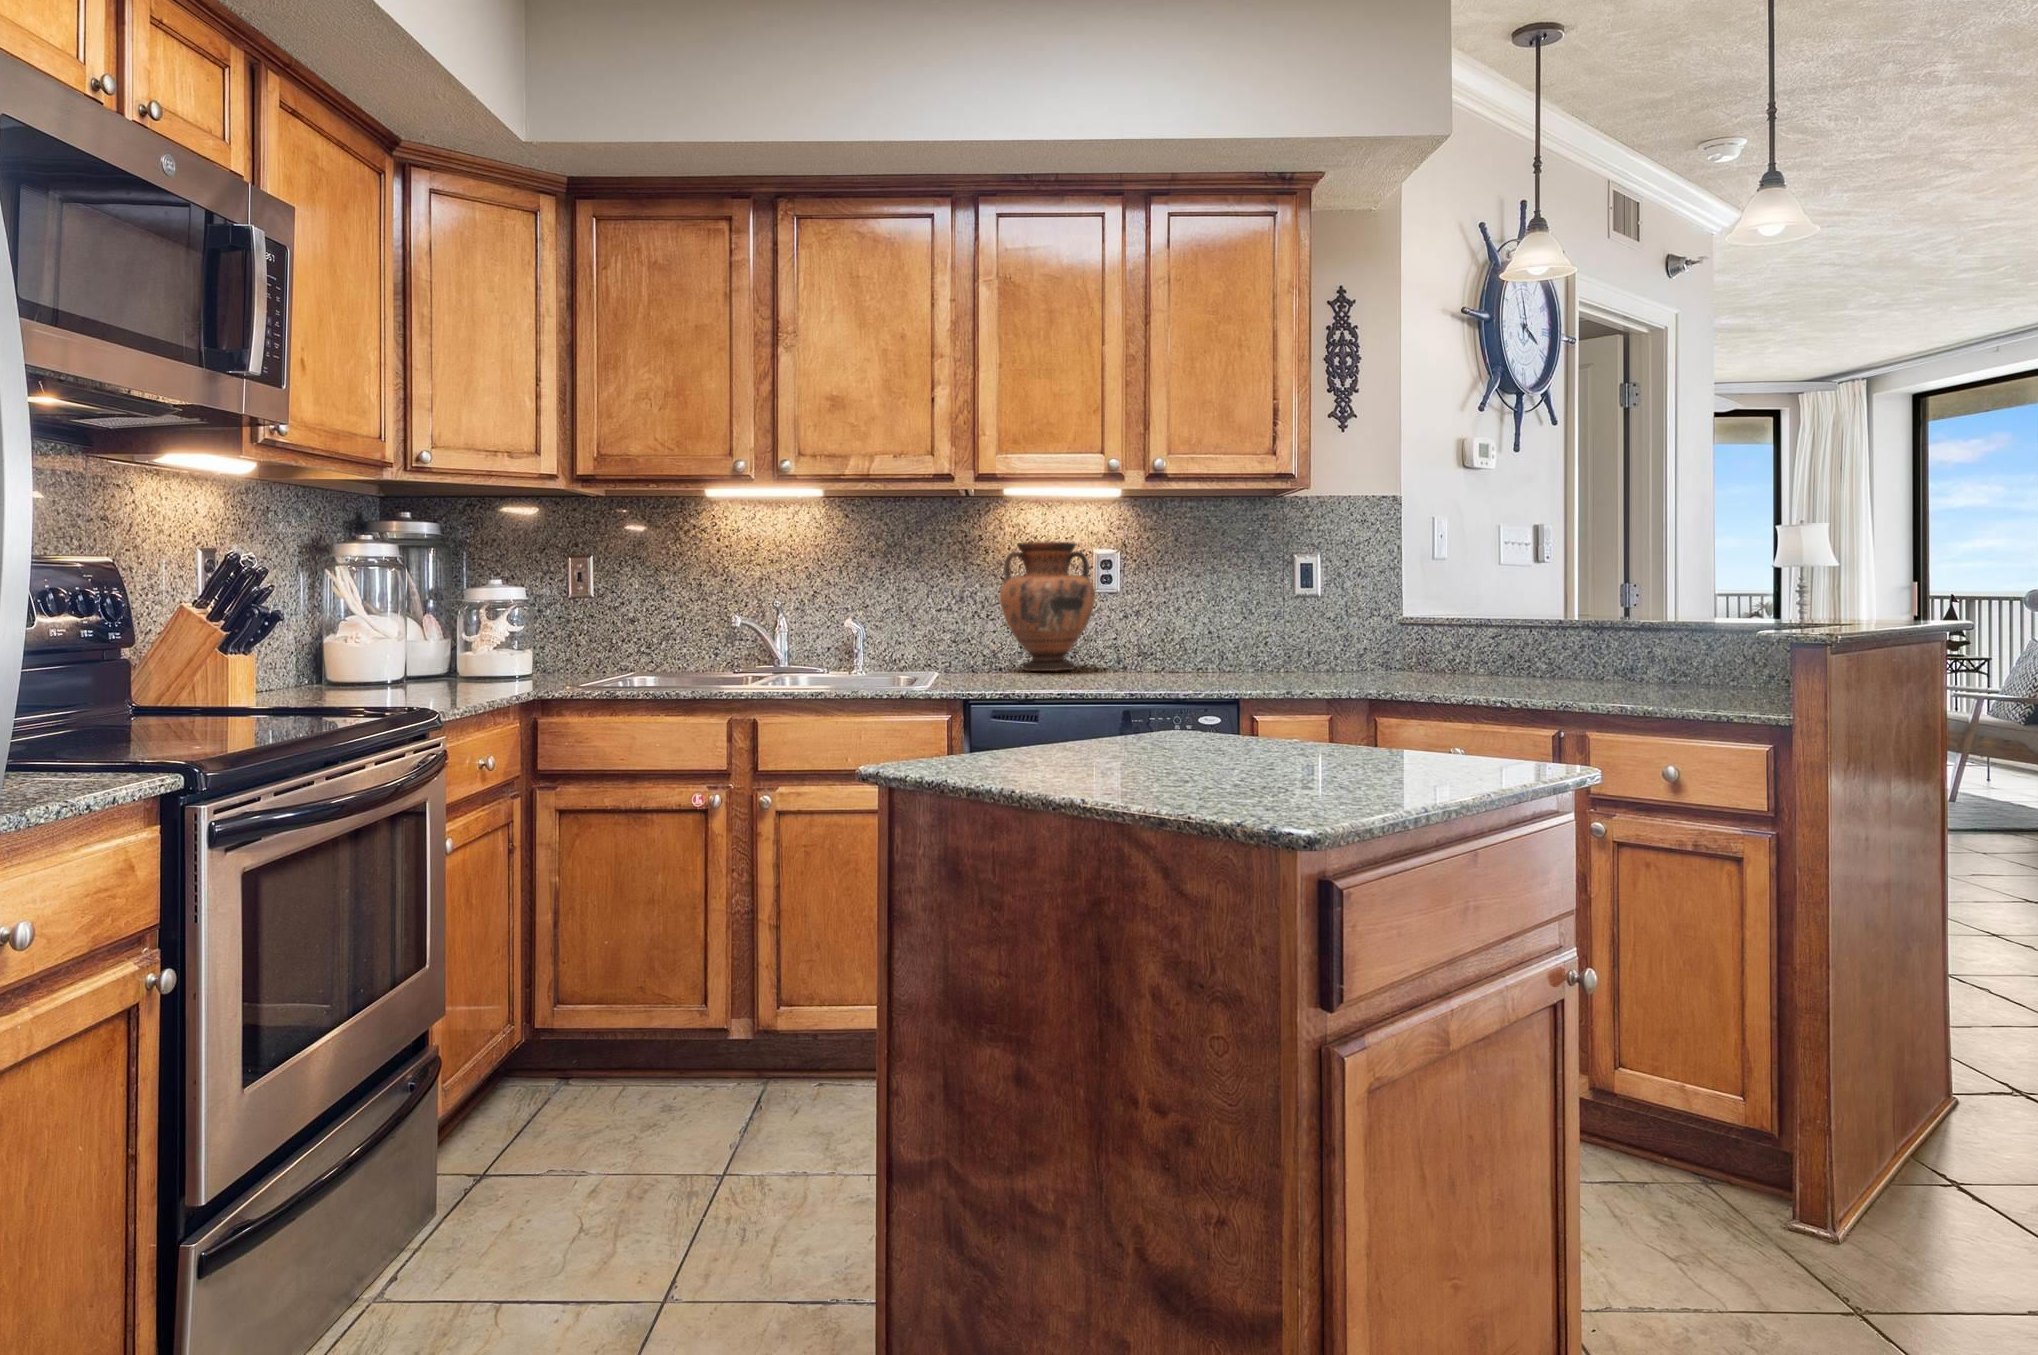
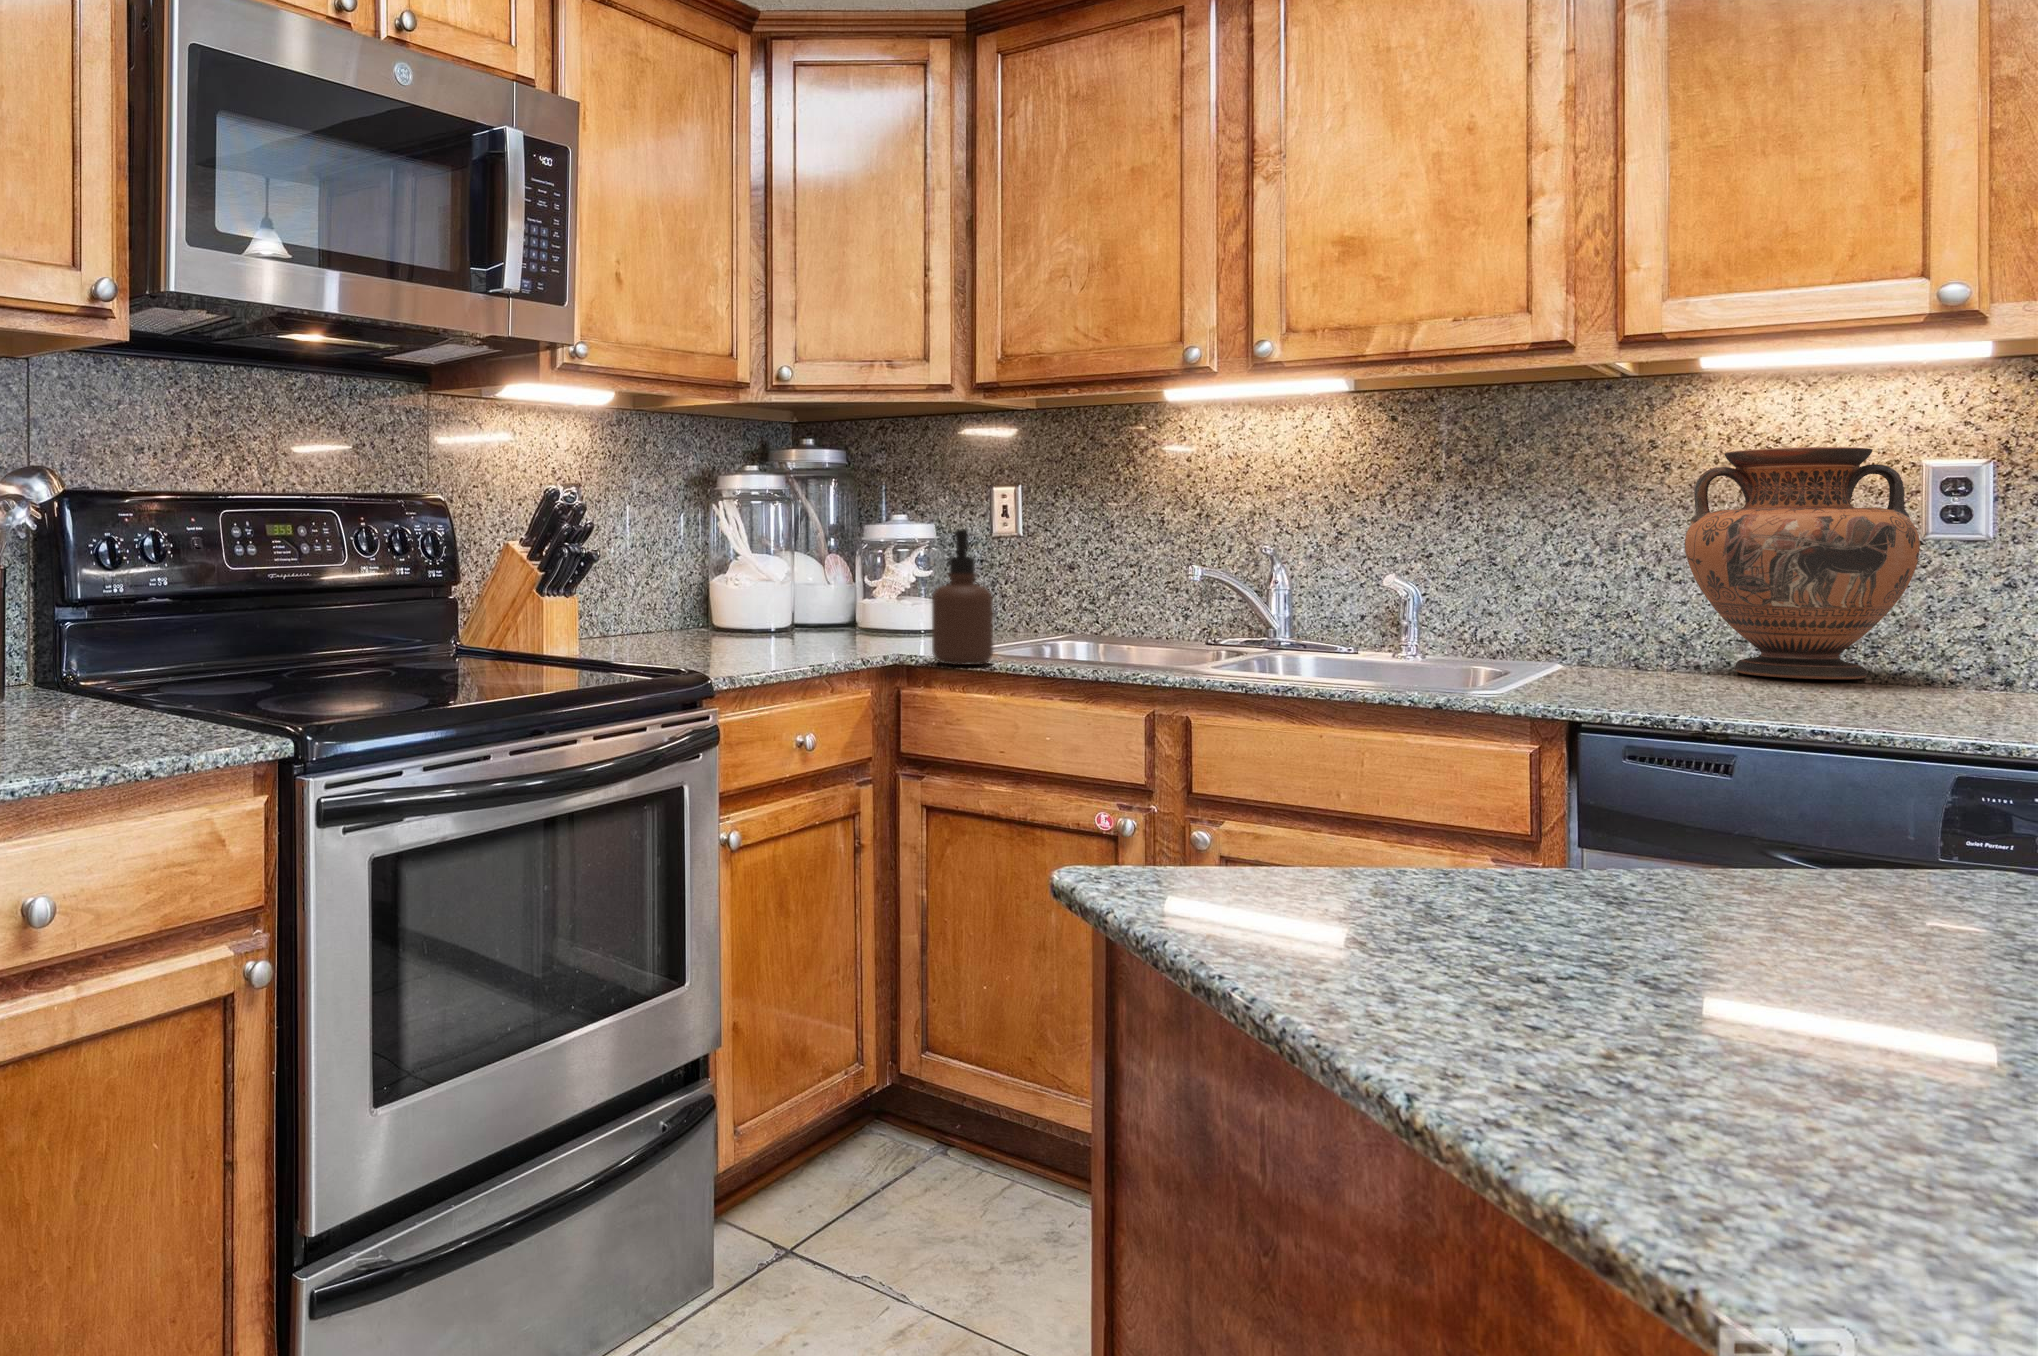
soap dispenser: none [565,590,612,696] -> present [932,529,993,665]

